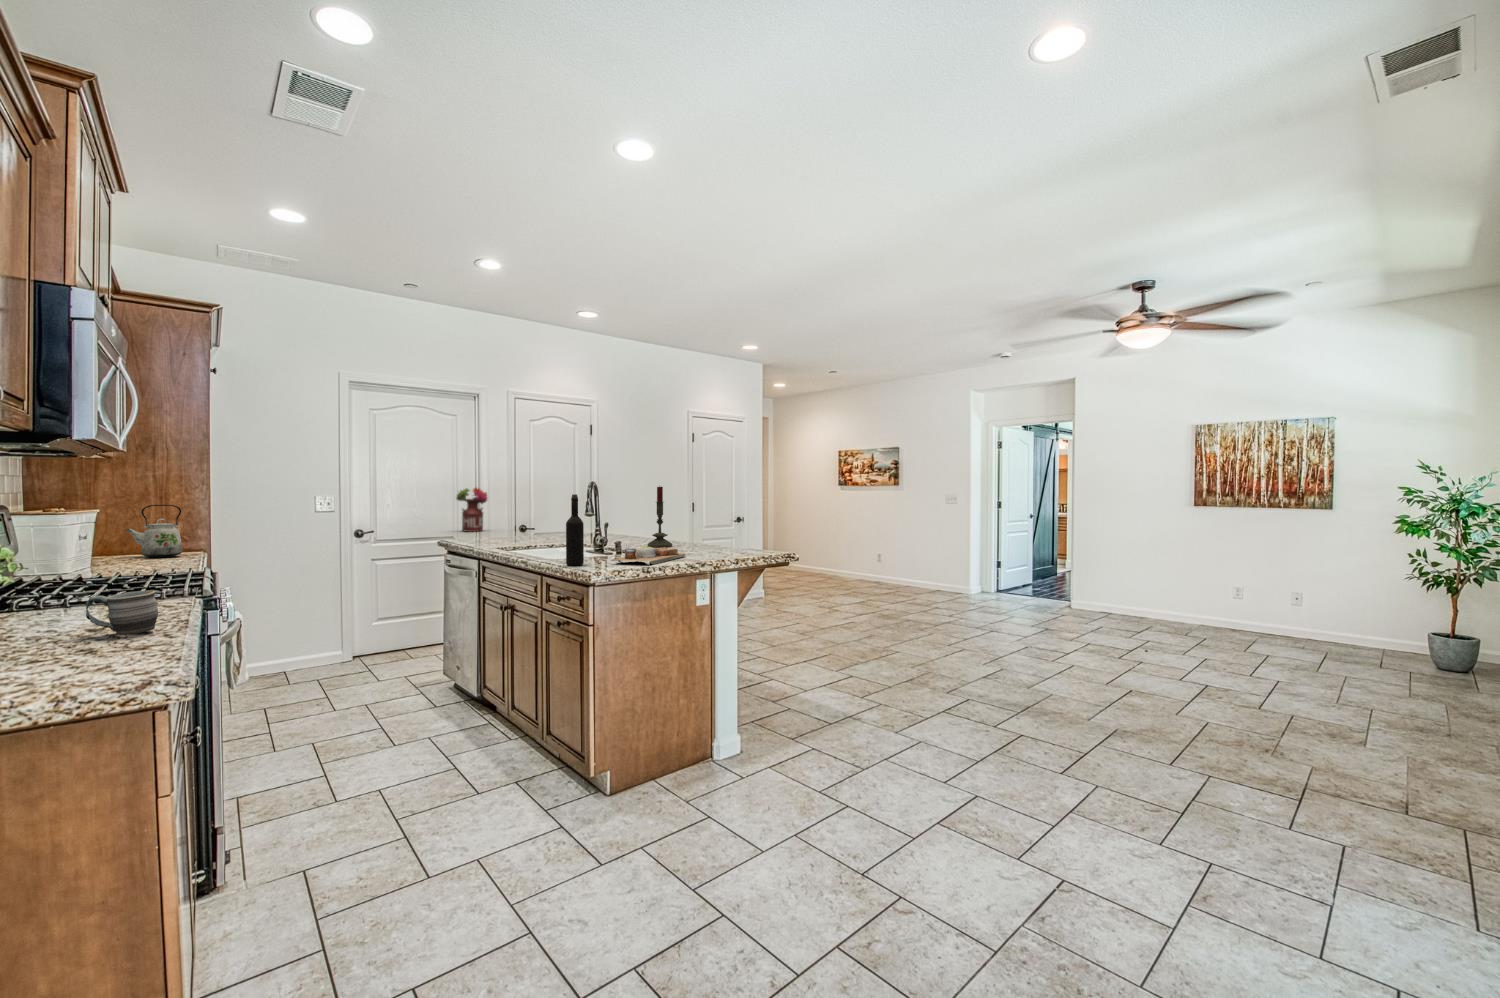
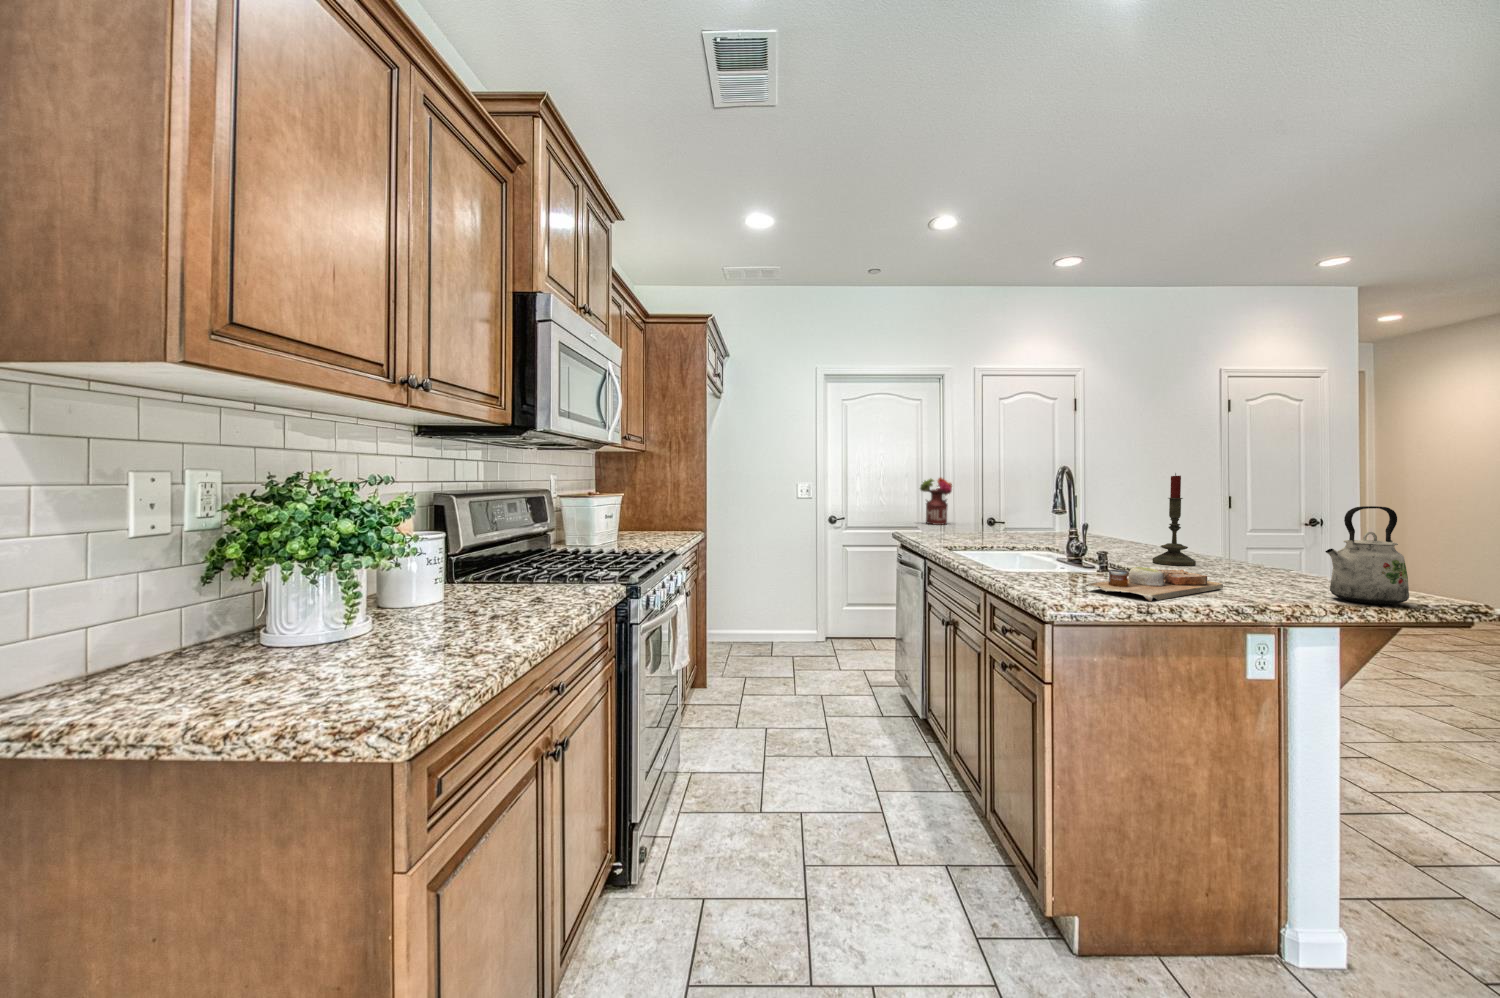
wine bottle: present [566,494,584,566] -> none [1015,487,1042,587]
kettle: present [125,505,182,558] -> present [1325,506,1409,605]
mug: present [86,590,158,635] -> none [487,583,539,628]

